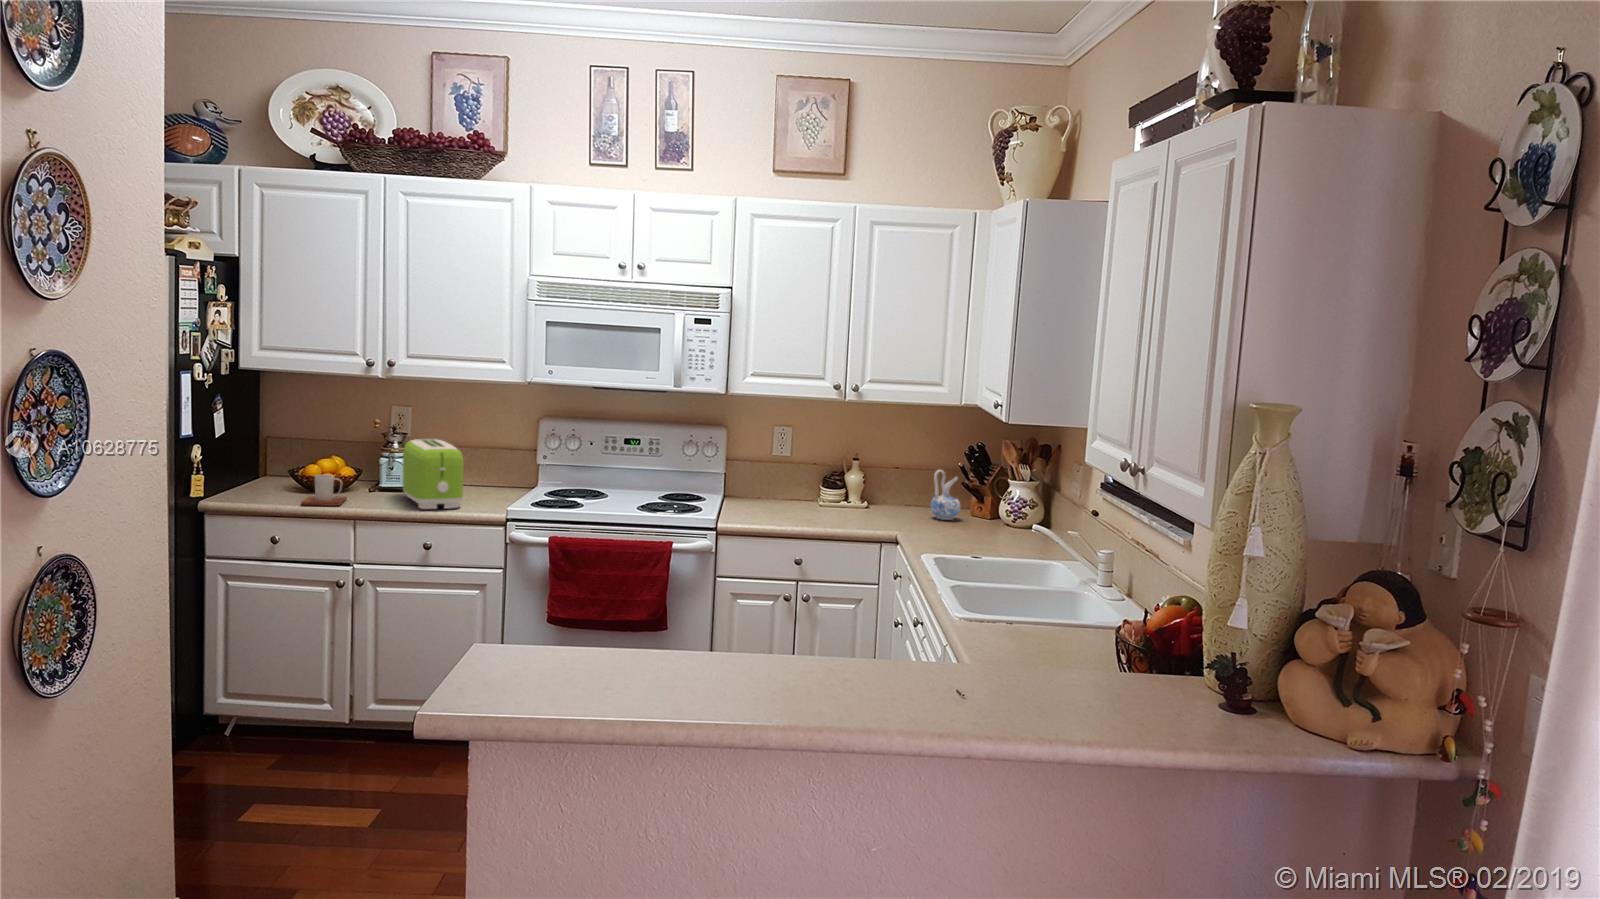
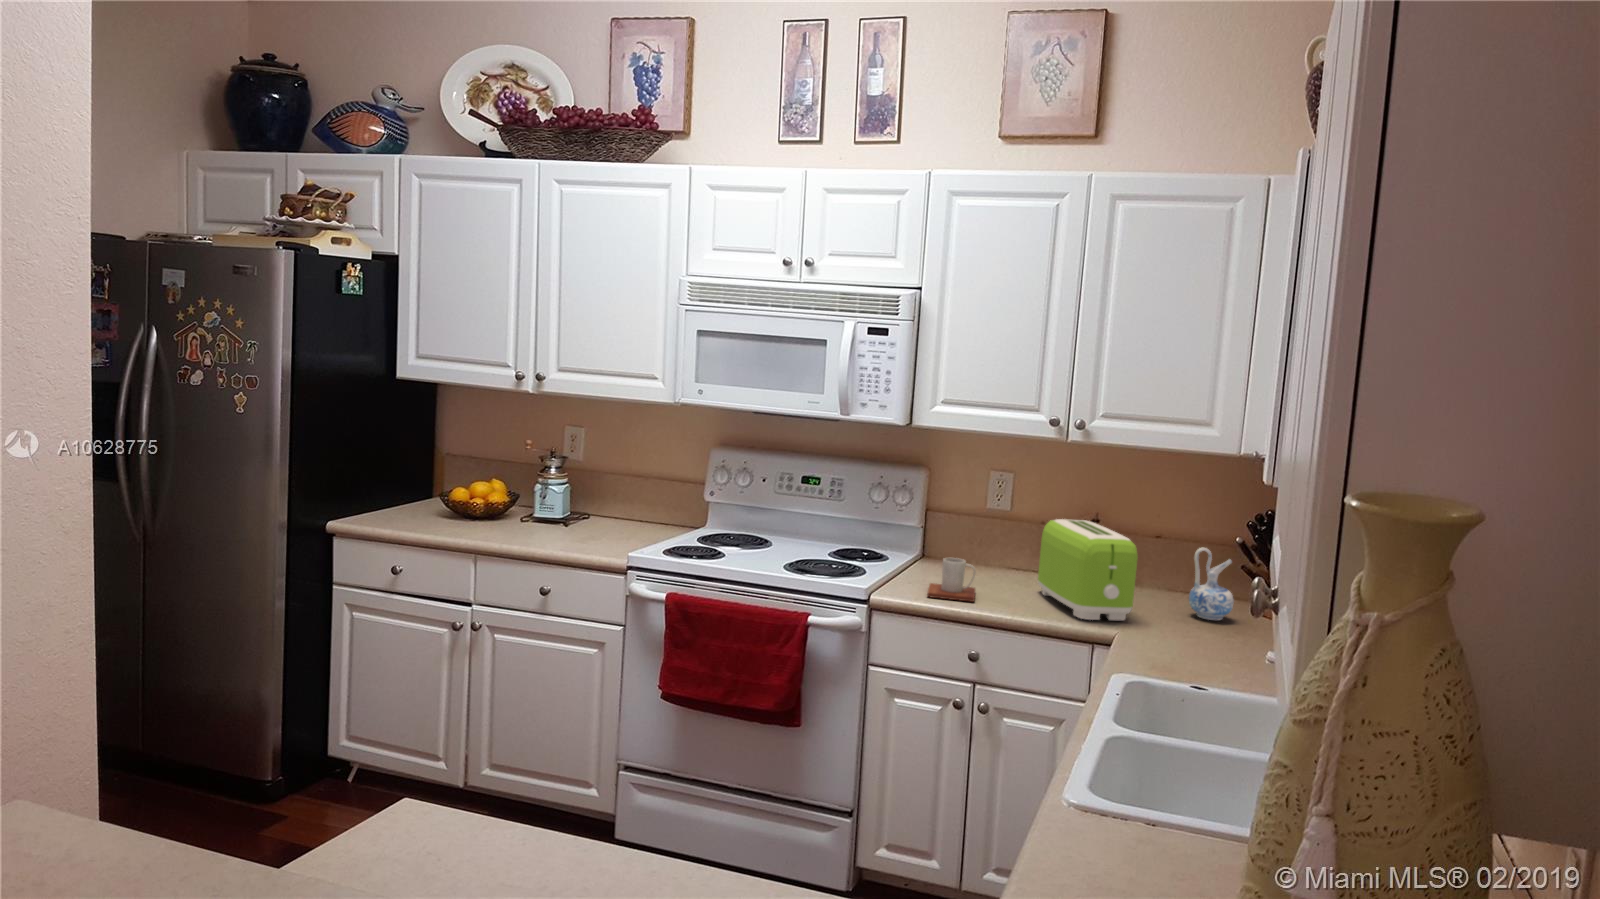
toaster: present [403,439,464,509] -> present [1038,519,1138,620]
mug: present [301,475,347,506] -> present [927,558,976,602]

